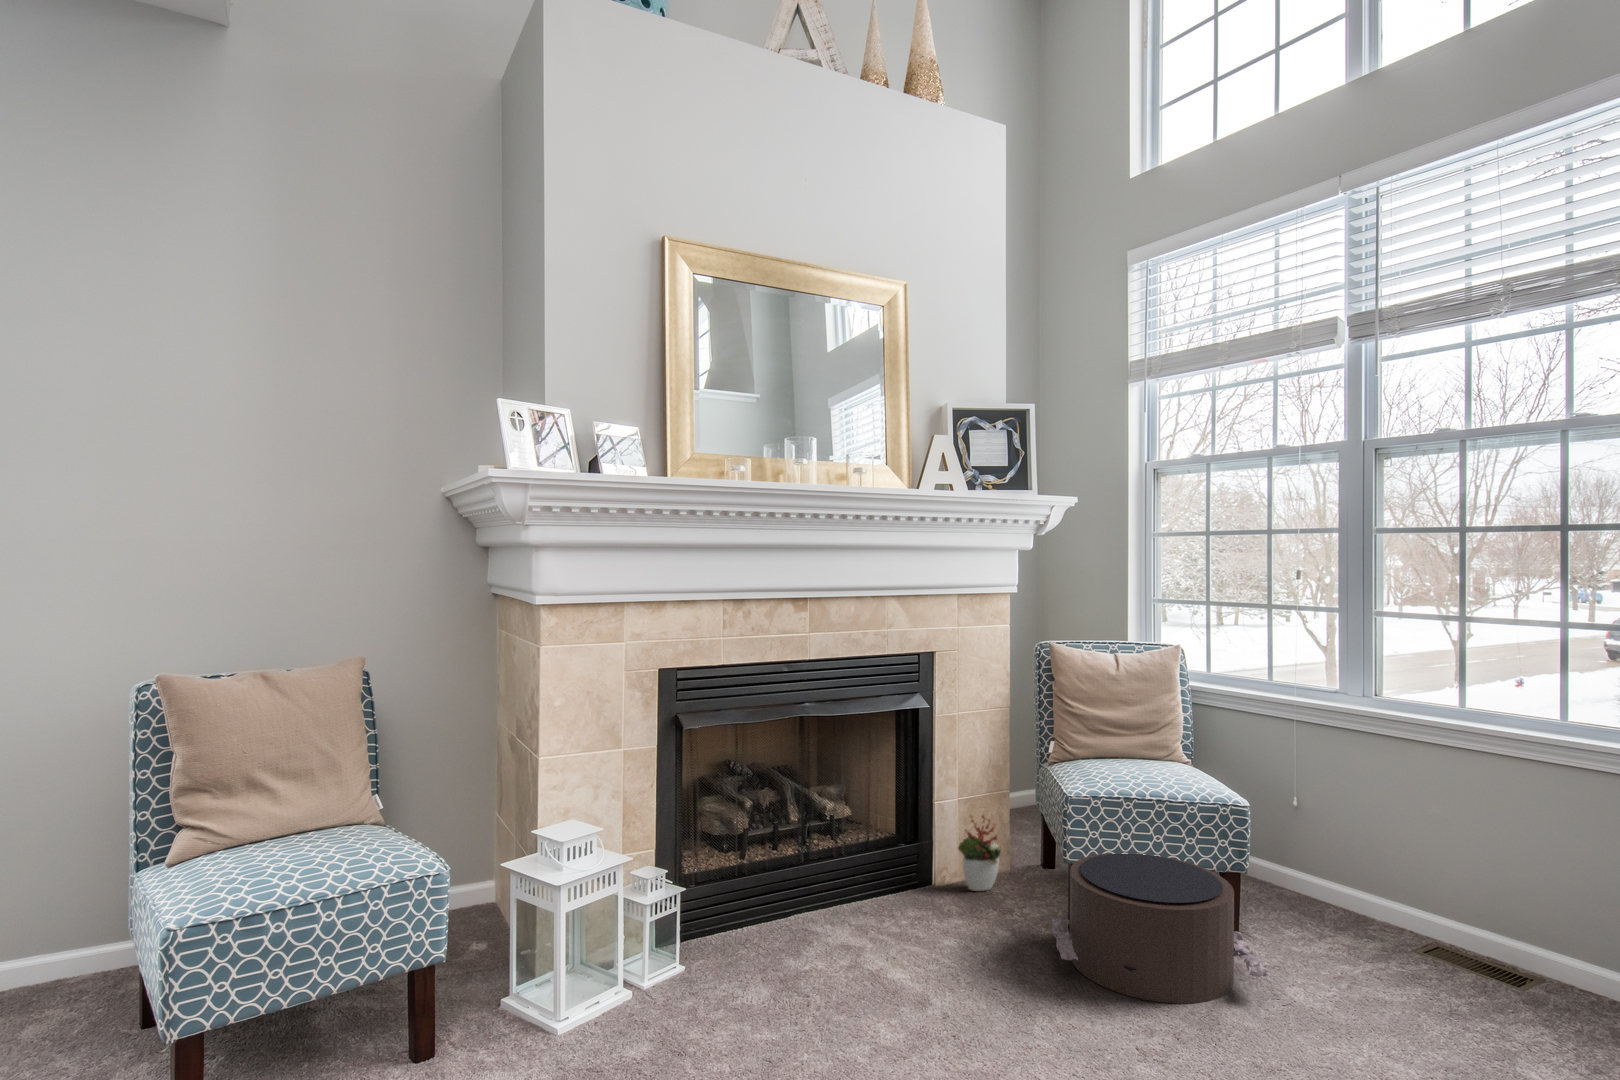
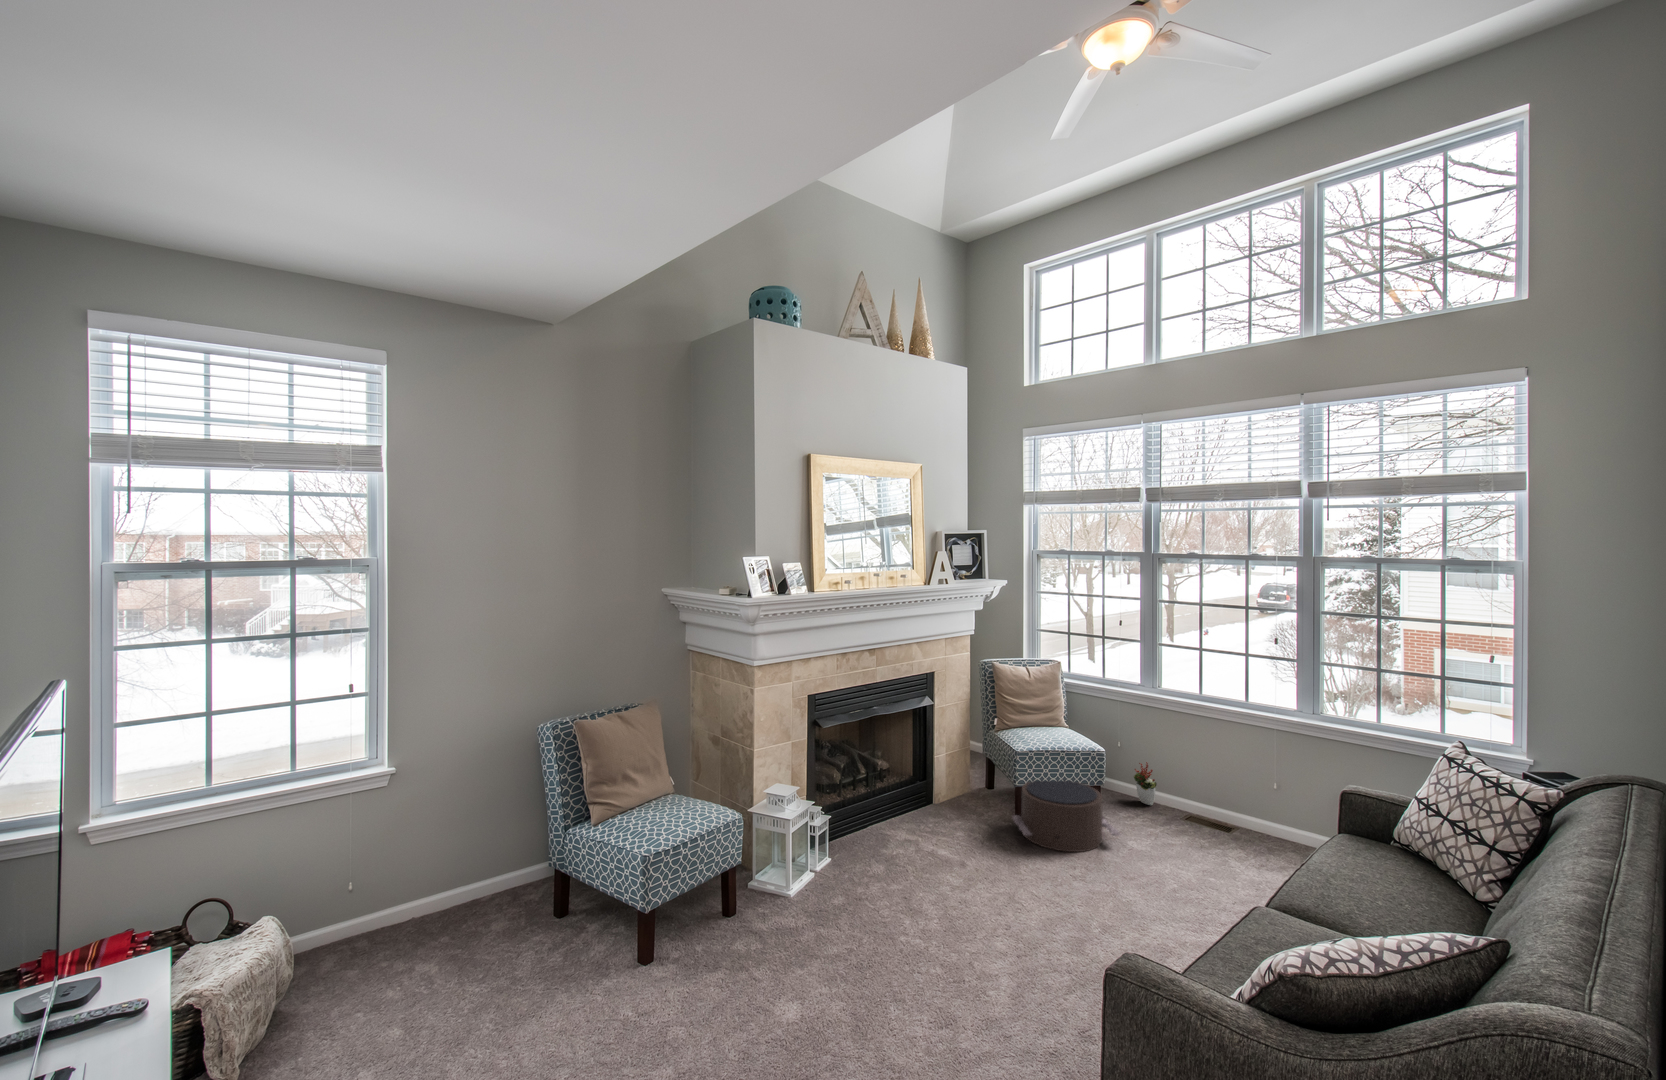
decorative plant: present [958,815,1001,891] -> present [1134,762,1157,805]

